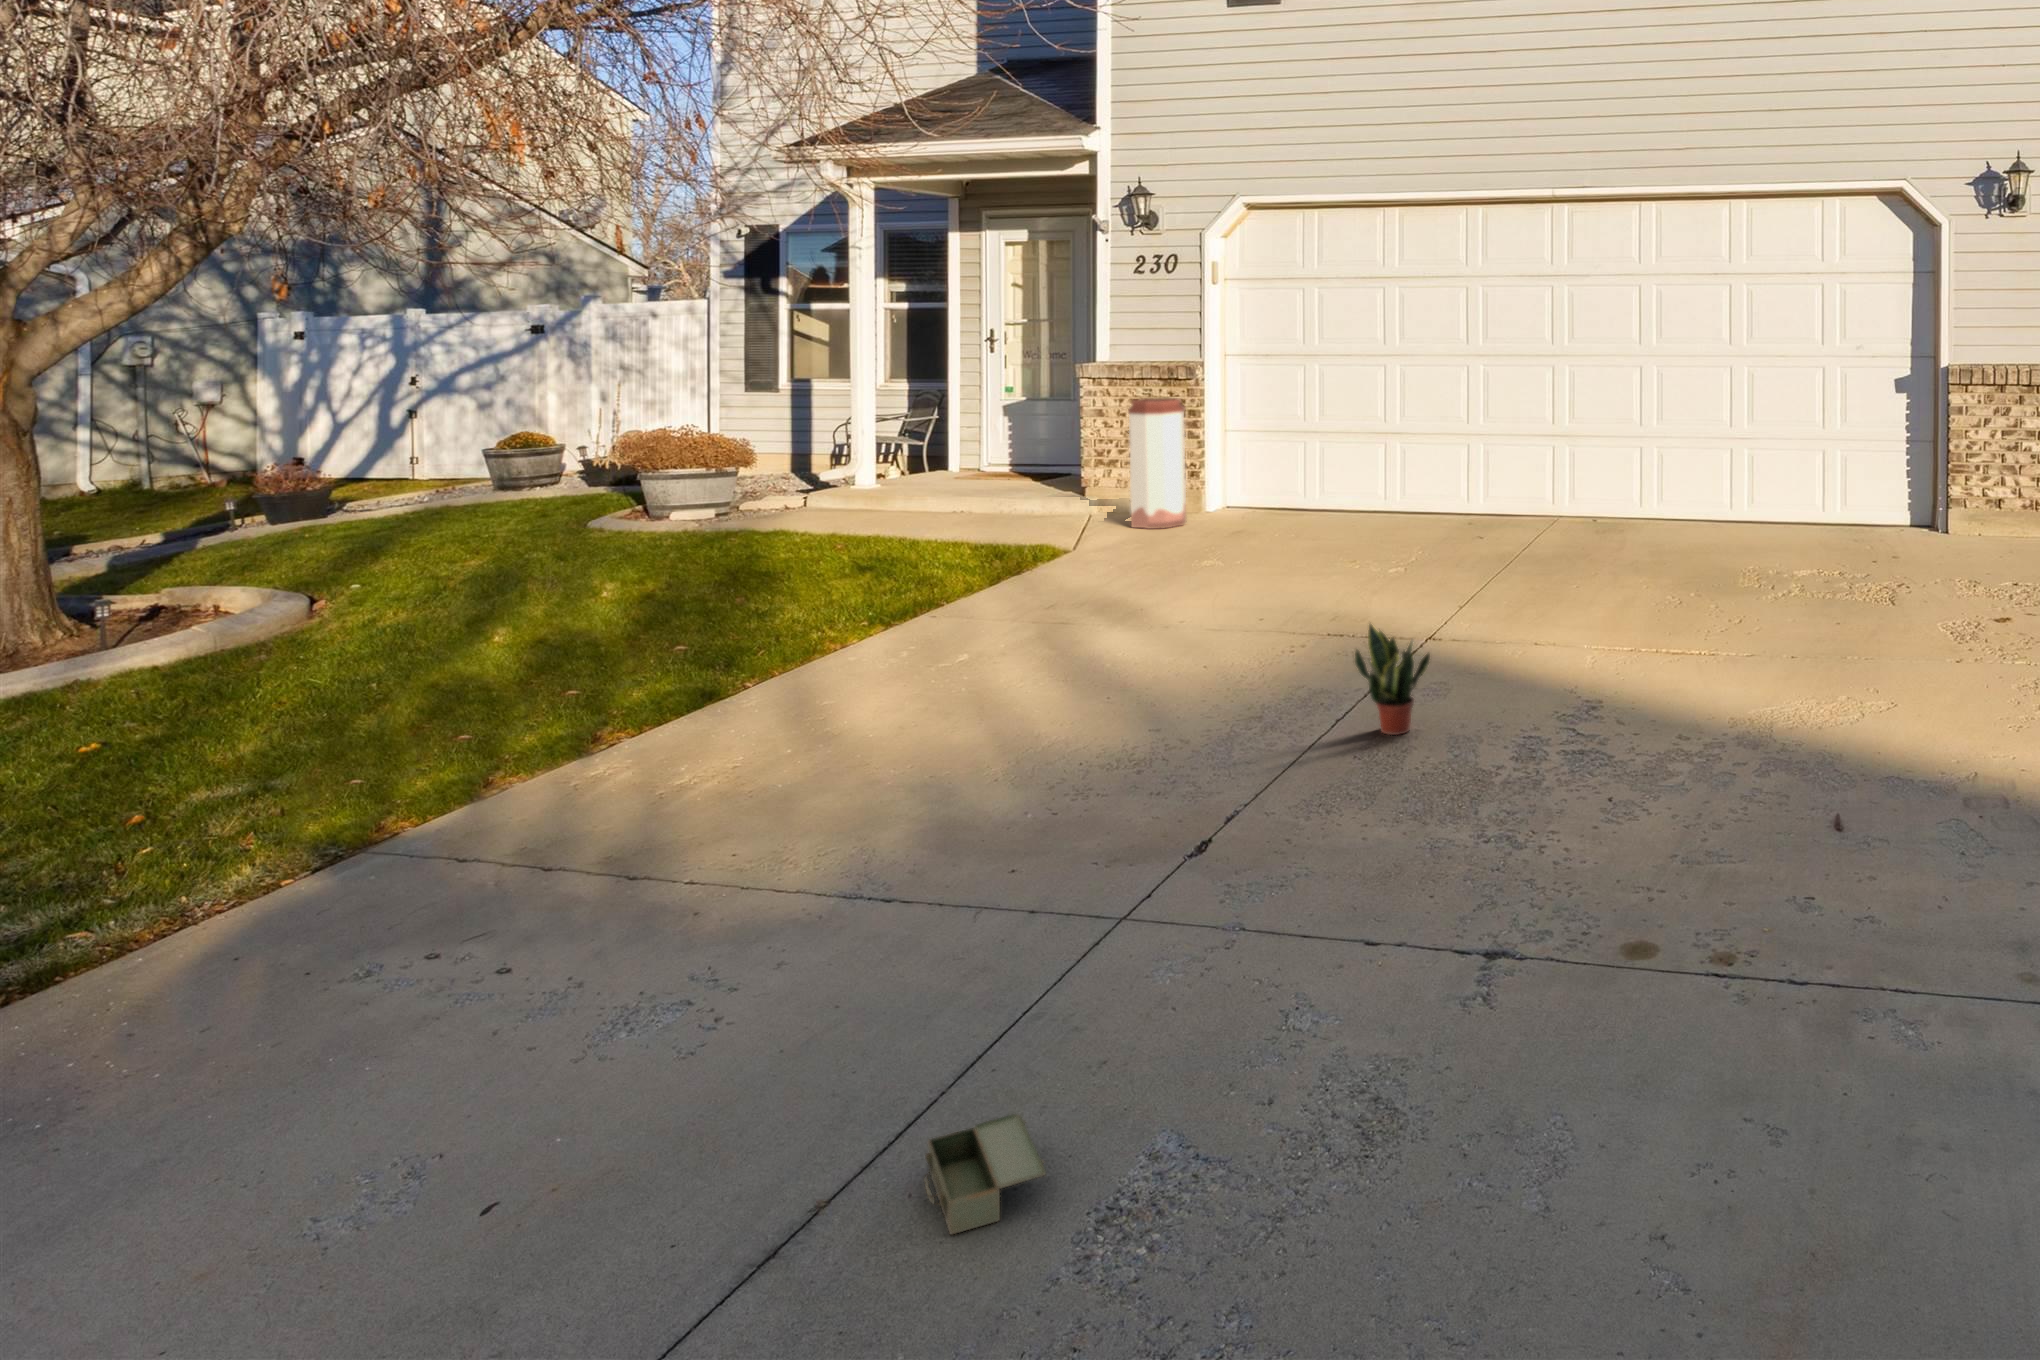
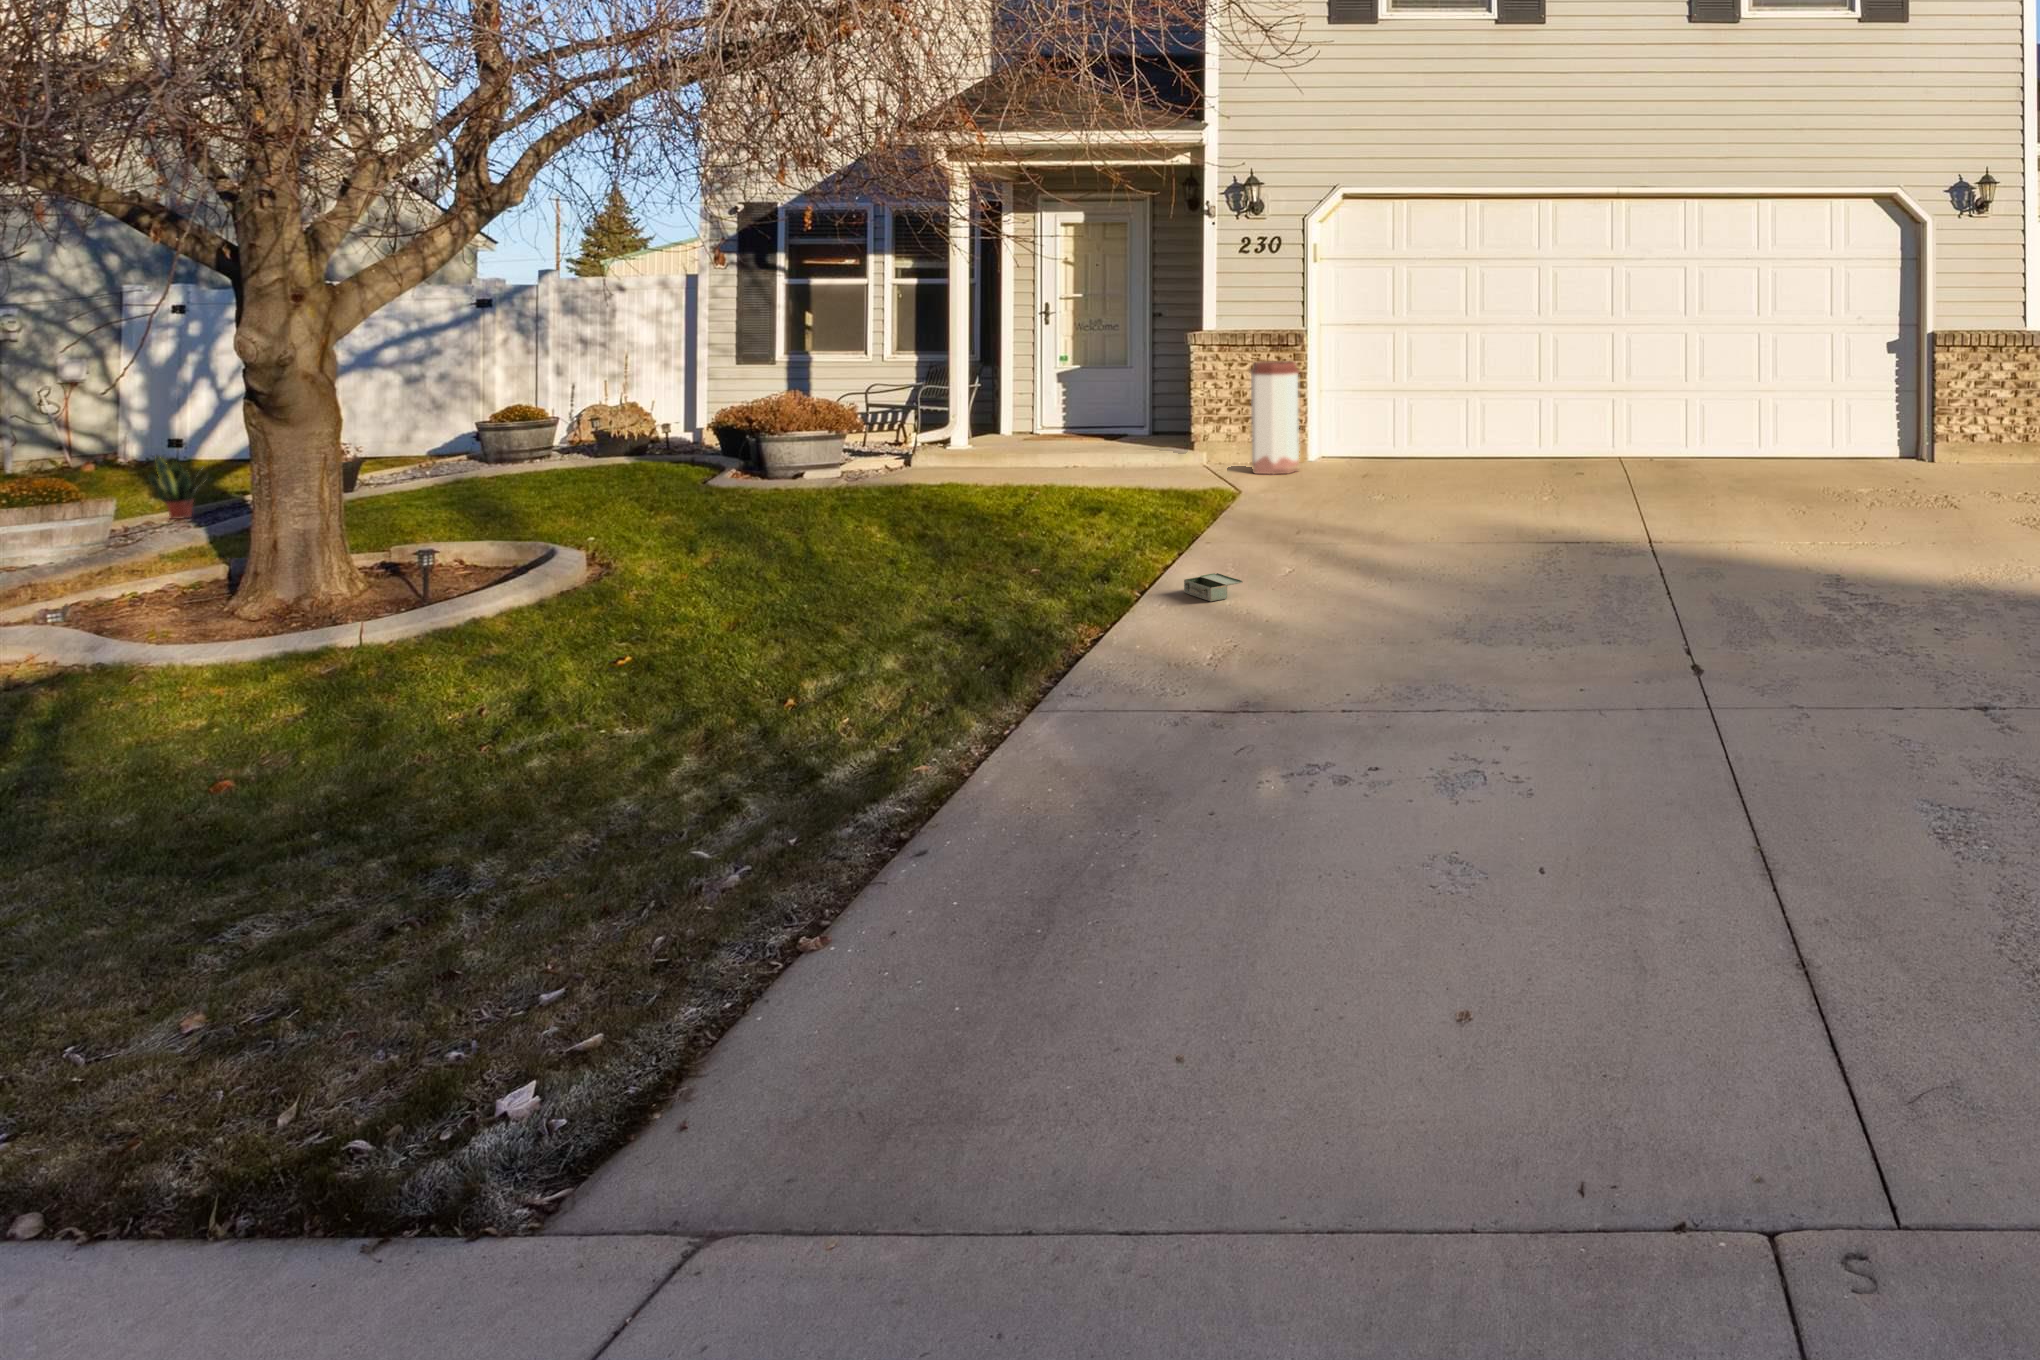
potted plant: present [1355,624,1430,735] -> present [149,456,207,519]
toolbox: present [925,1114,1046,1235] -> present [1184,573,1243,601]

